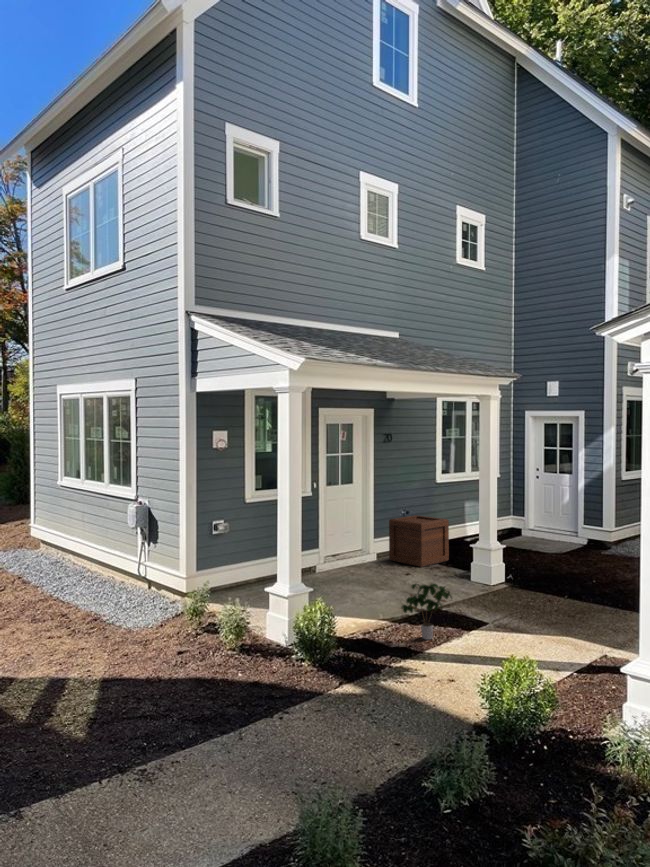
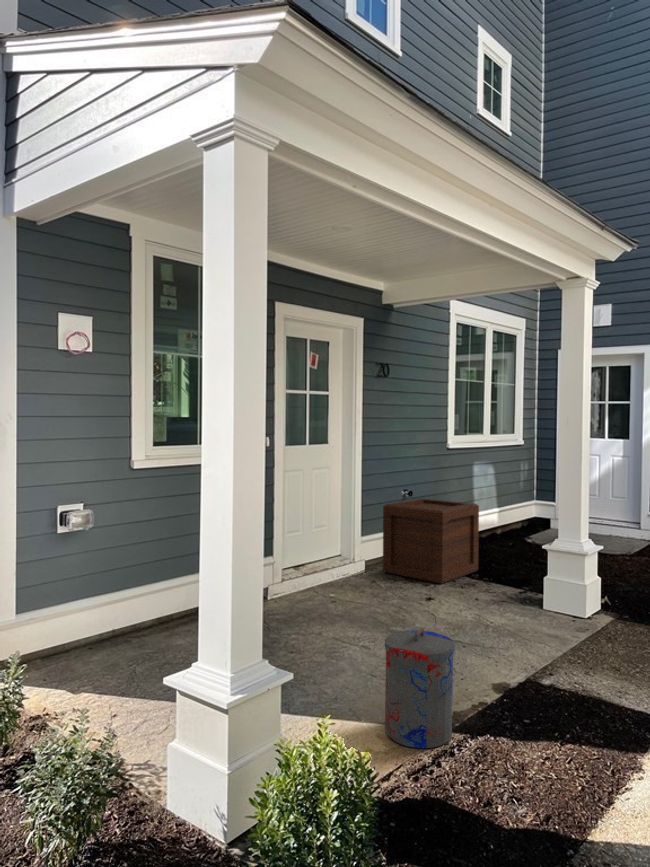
trash can: none [358,578,389,628] -> present [385,628,455,748]
potted plant: present [401,584,452,640] -> none [501,647,630,786]

